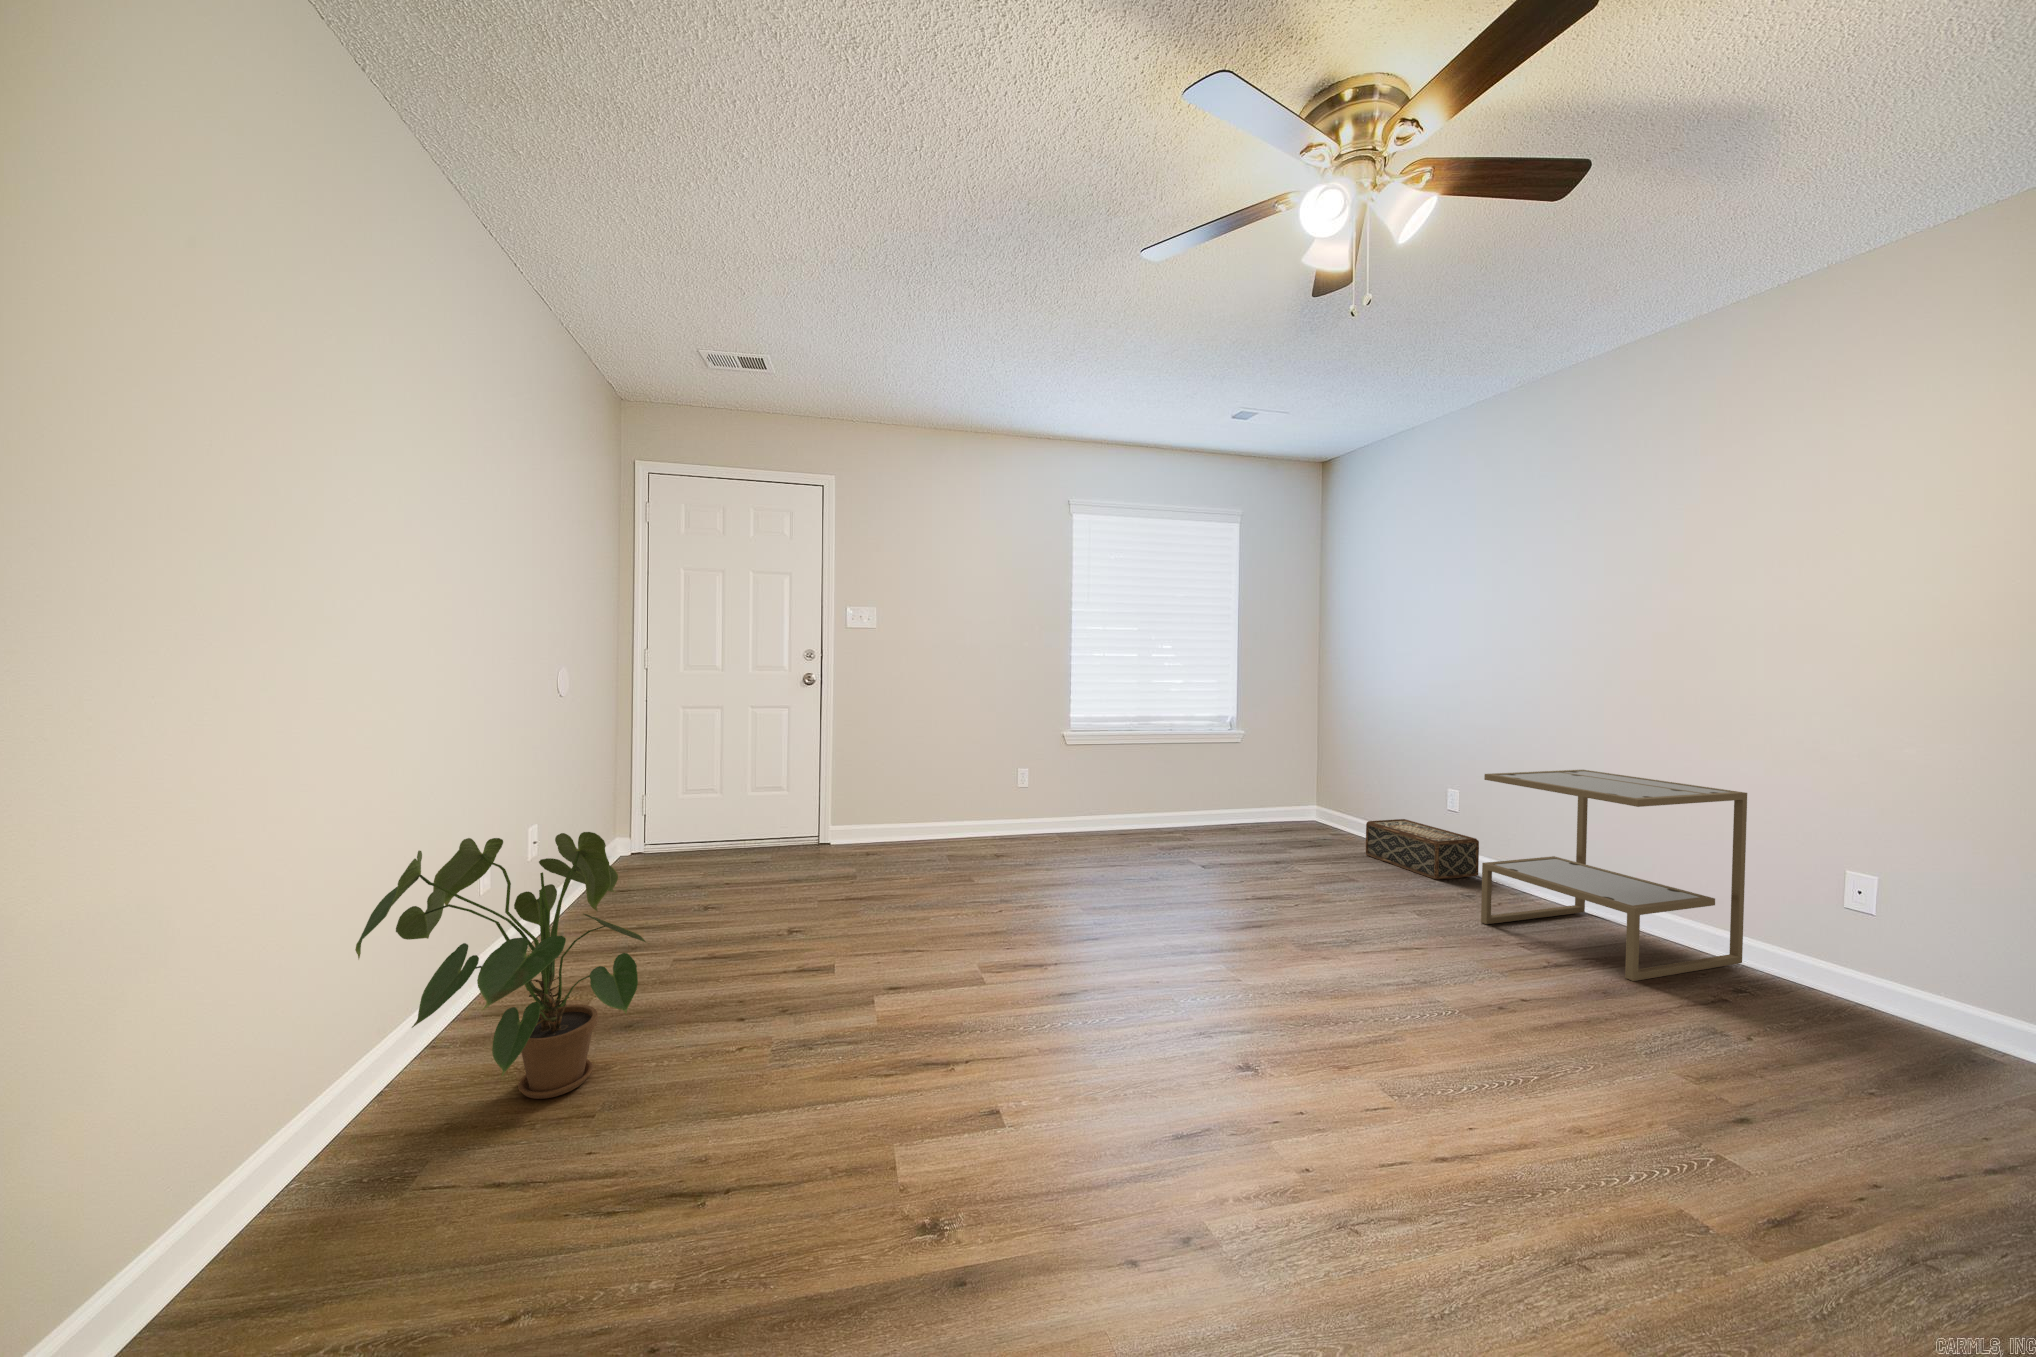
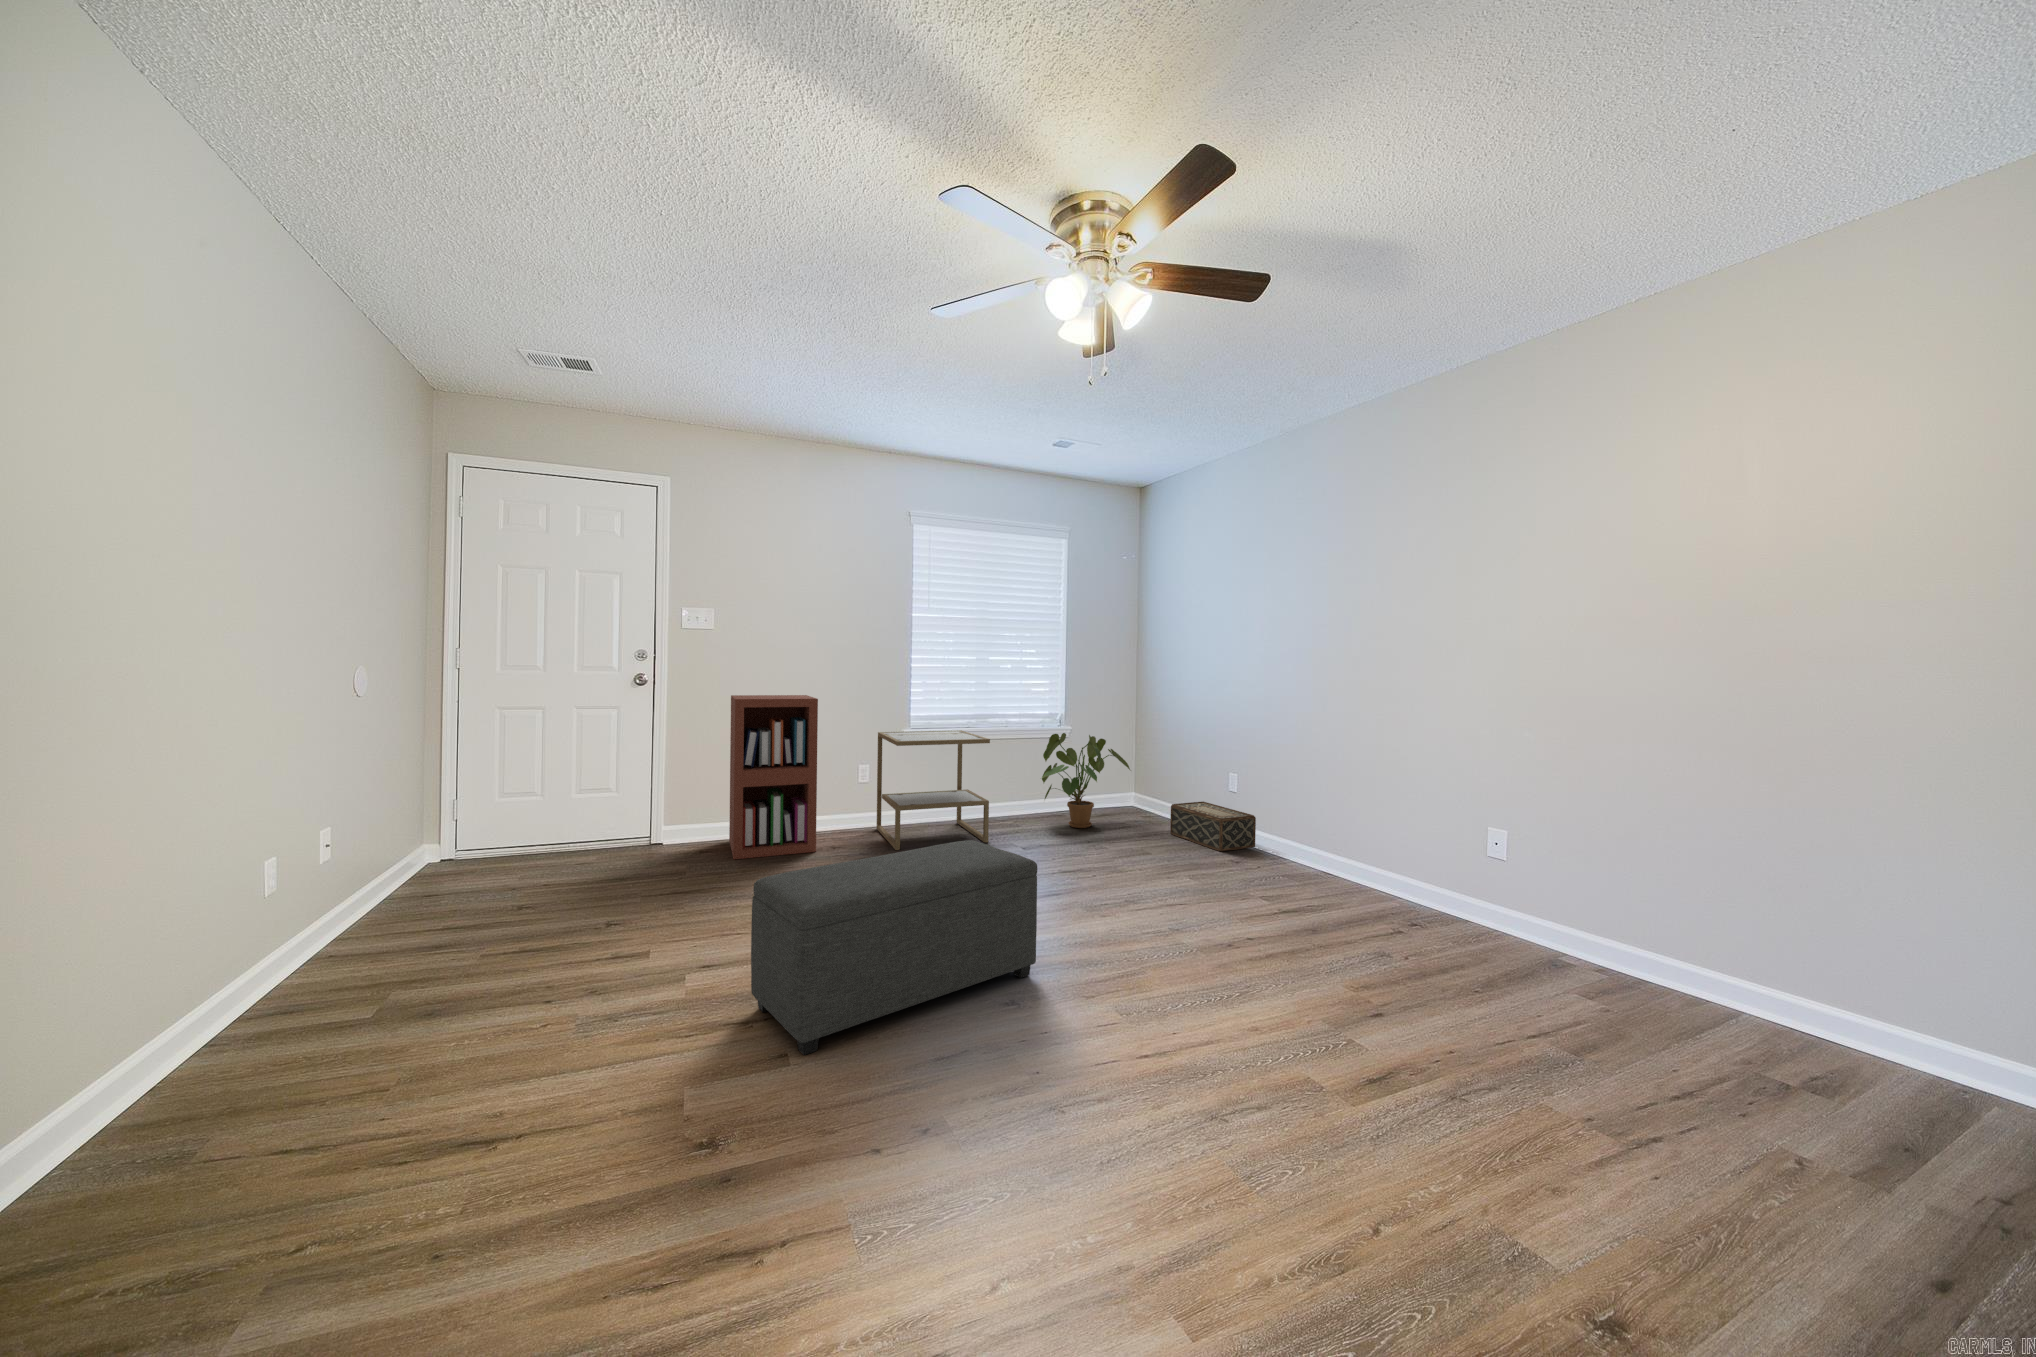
bookshelf: none [891,696,981,864] -> present [729,695,818,859]
side table: present [1481,770,1747,981] -> present [877,730,990,850]
house plant: present [355,832,647,1099] -> present [1042,733,1130,828]
ottoman: none [947,863,1265,1114] -> present [751,840,1037,1055]

